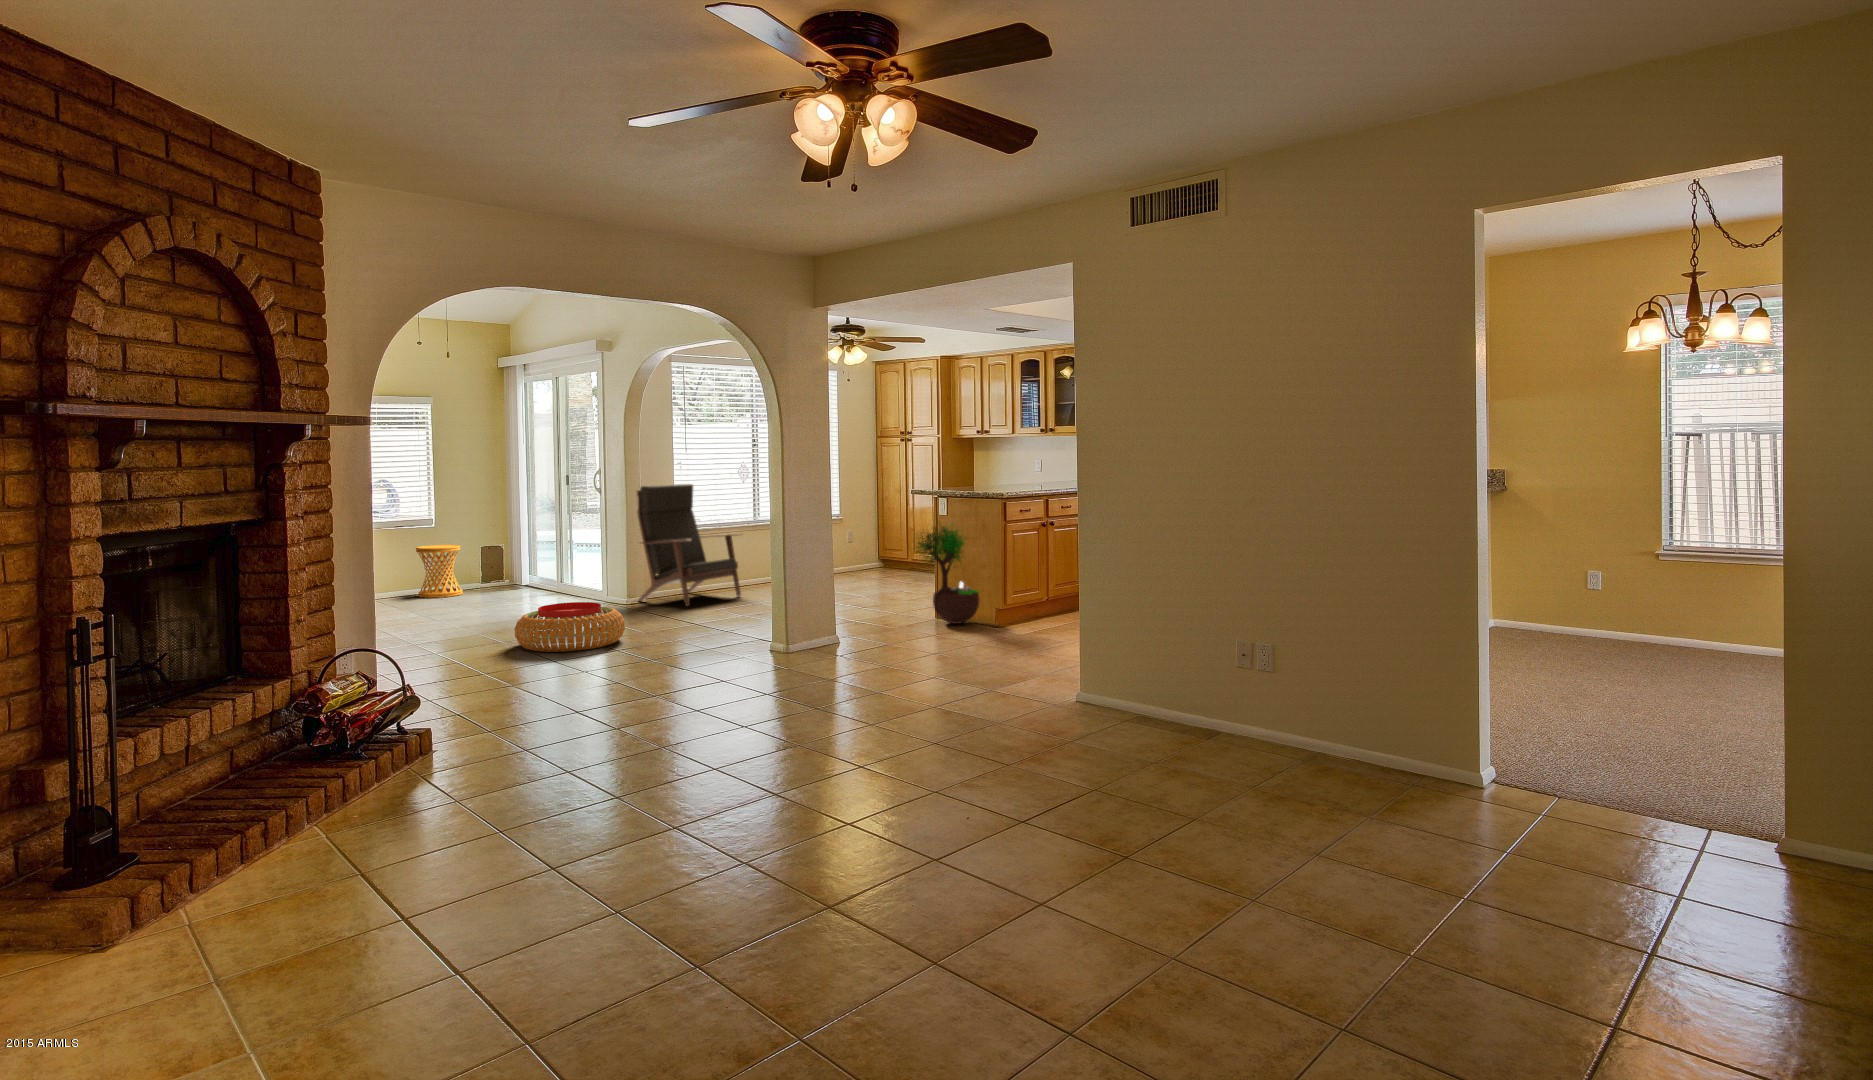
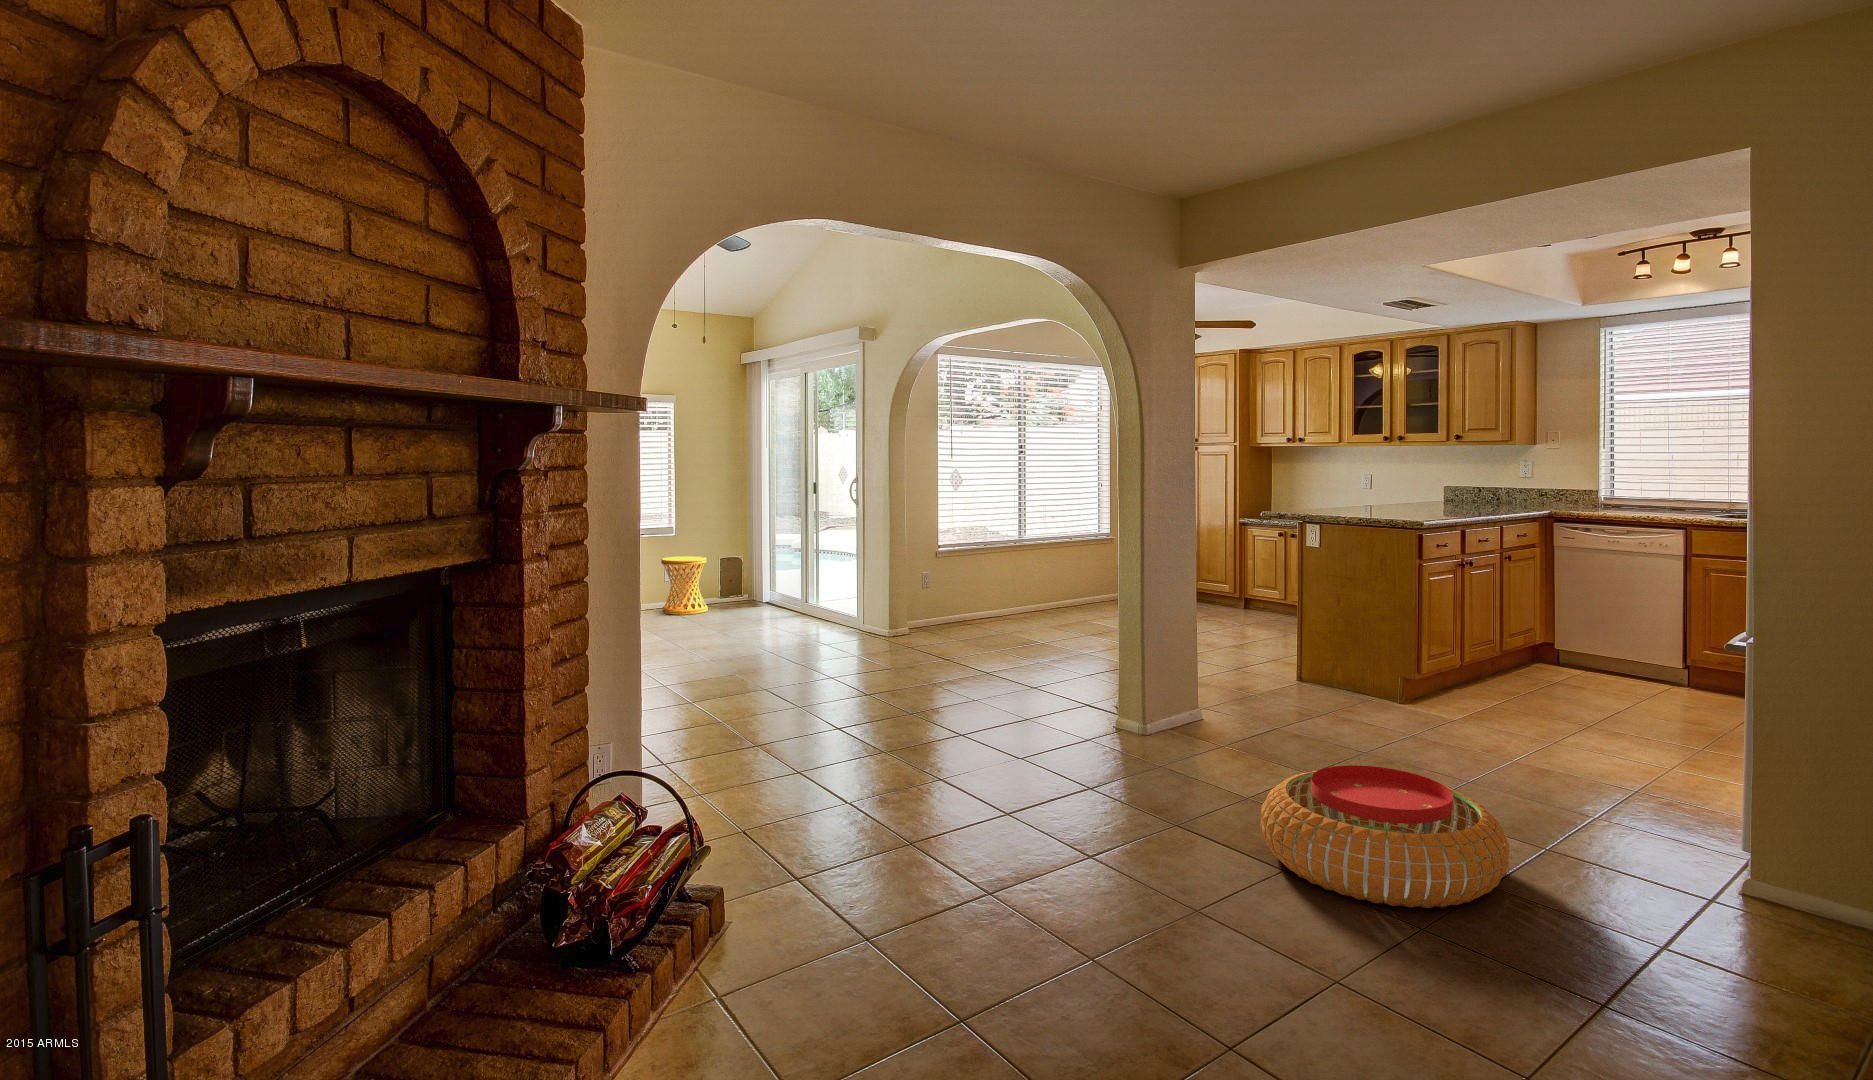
lounge chair: present [636,484,741,606] -> none [901,495,1023,641]
potted tree: present [913,522,979,624] -> none [1272,545,1366,688]
pouf: present [514,602,625,652] -> present [1260,765,1509,908]

